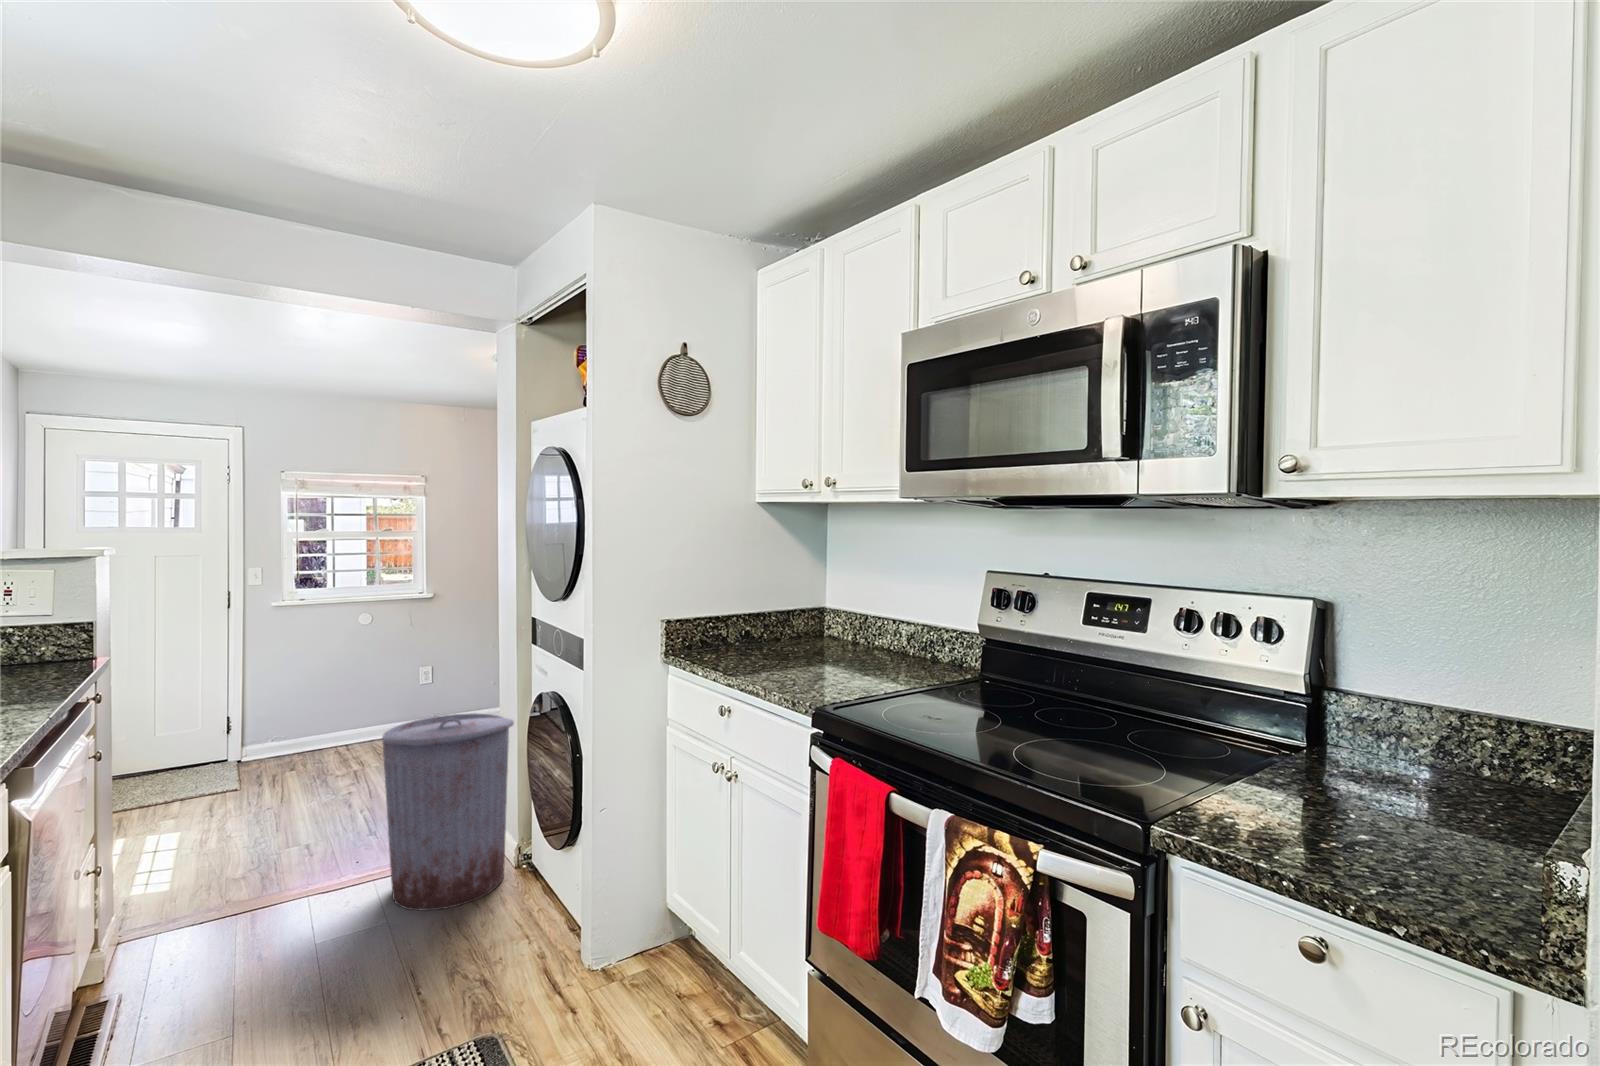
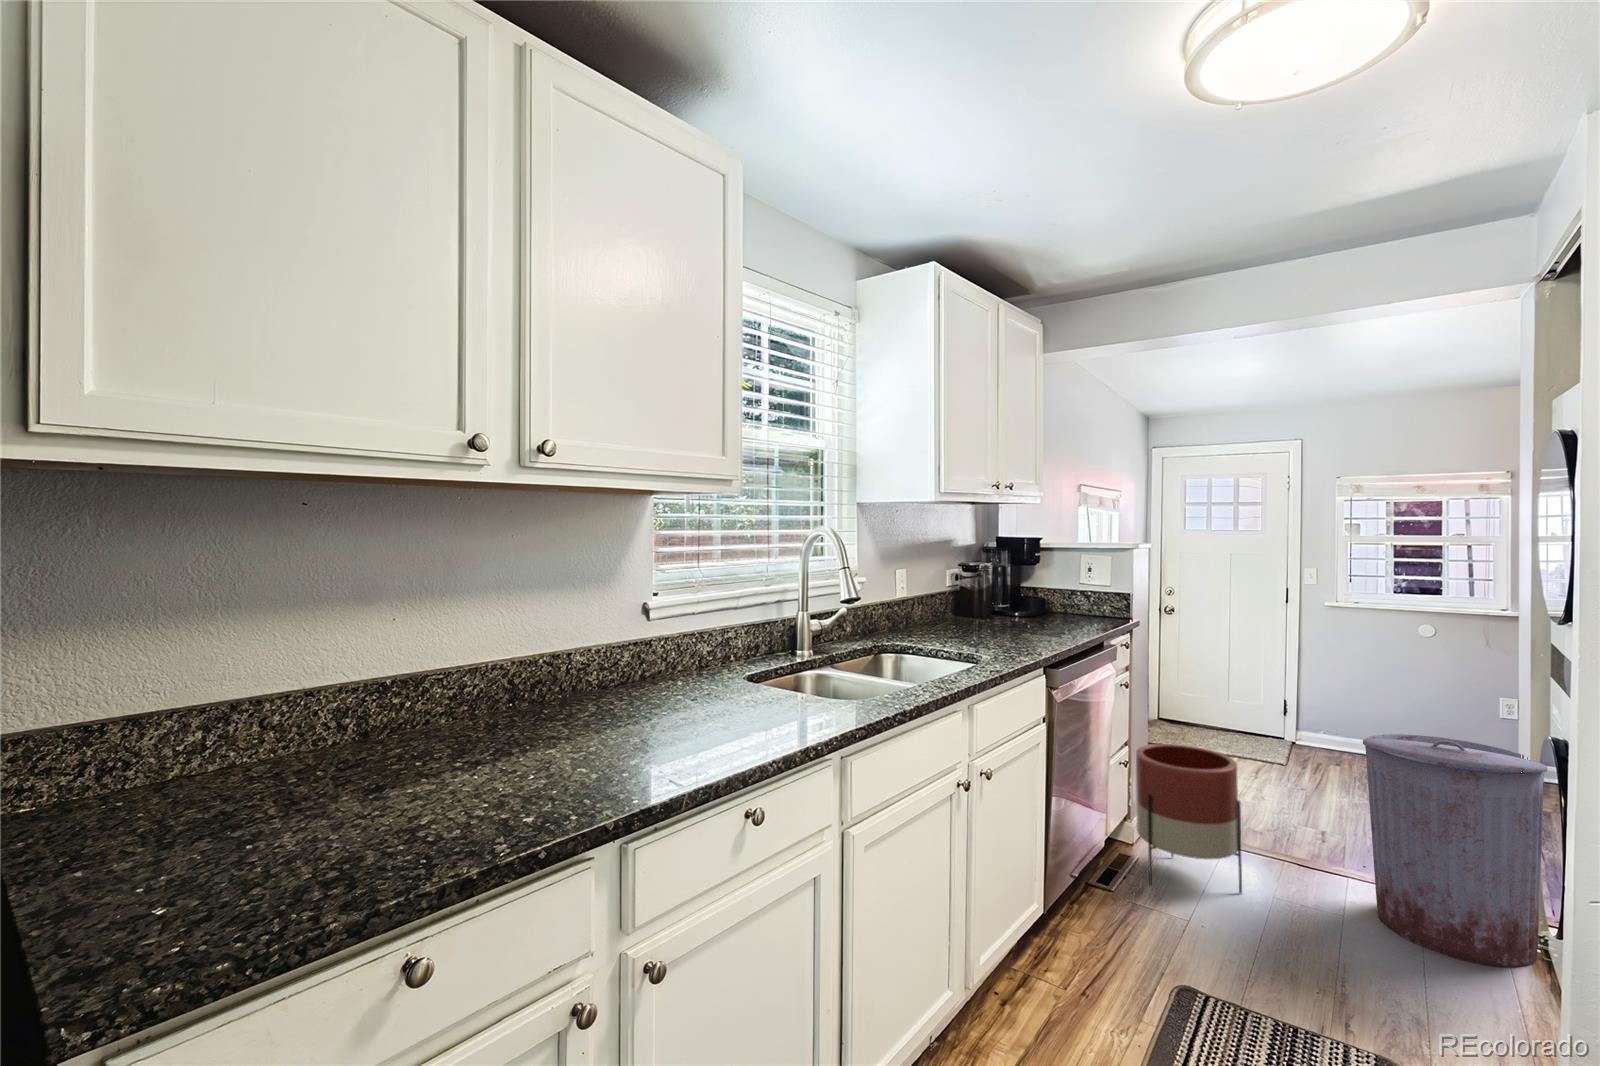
planter: none [111,804,265,1018] -> present [1136,744,1242,893]

